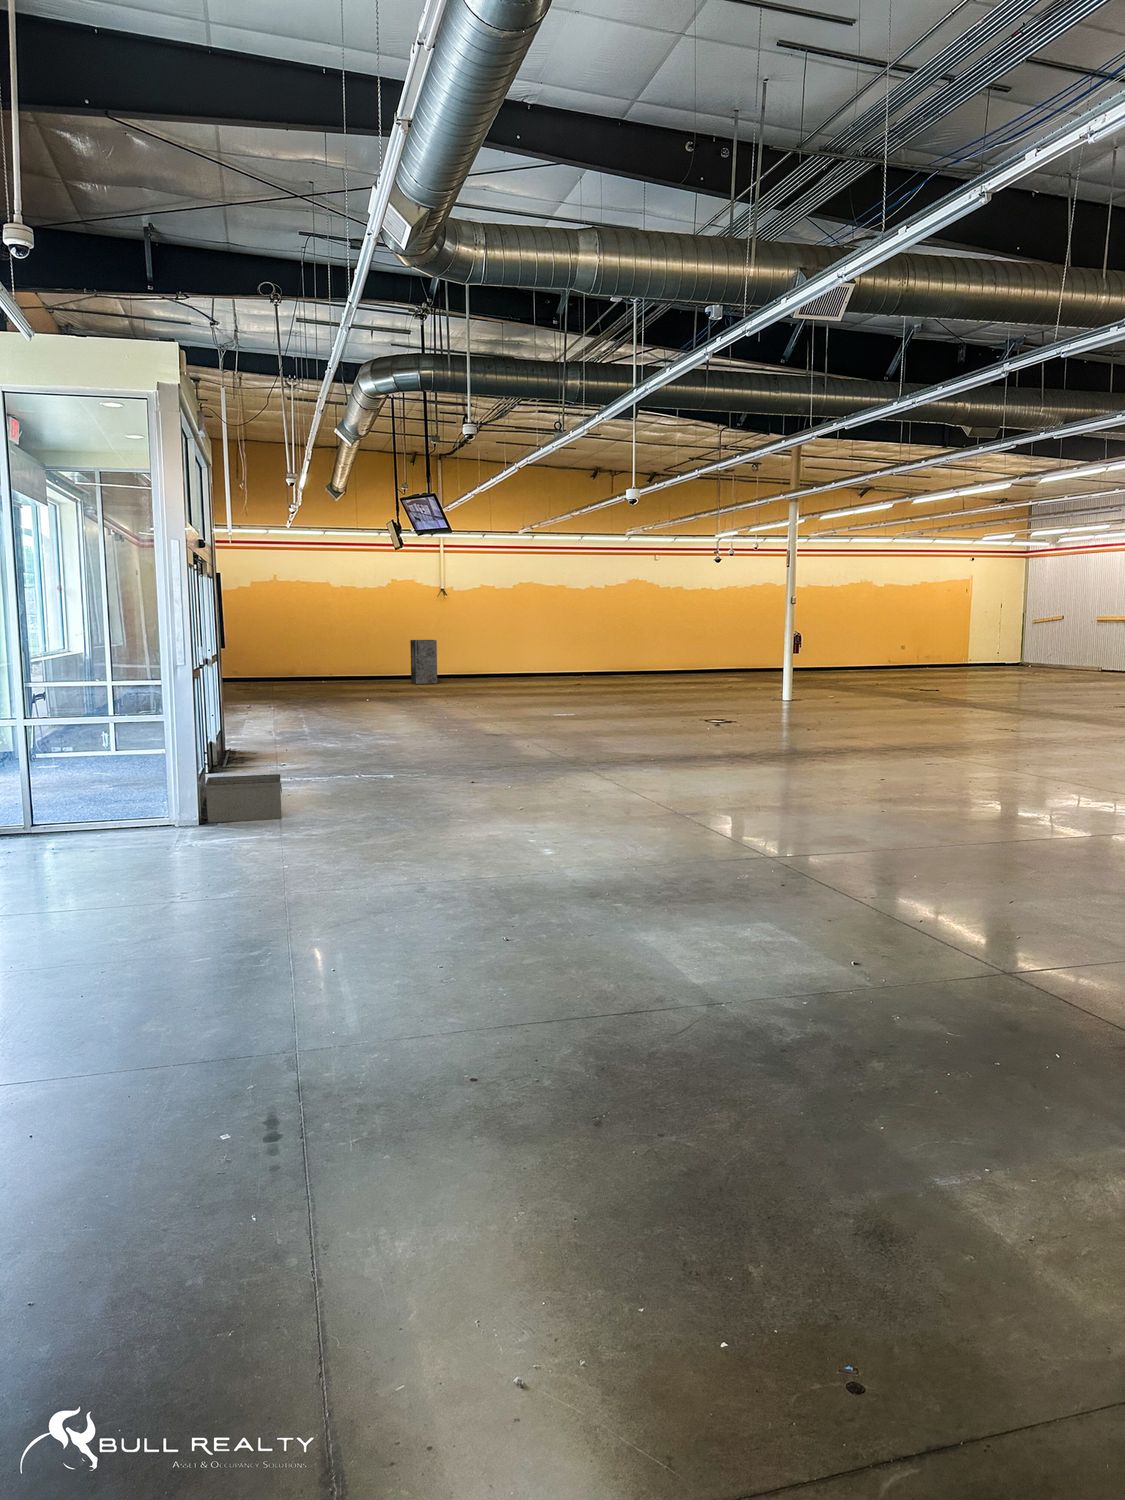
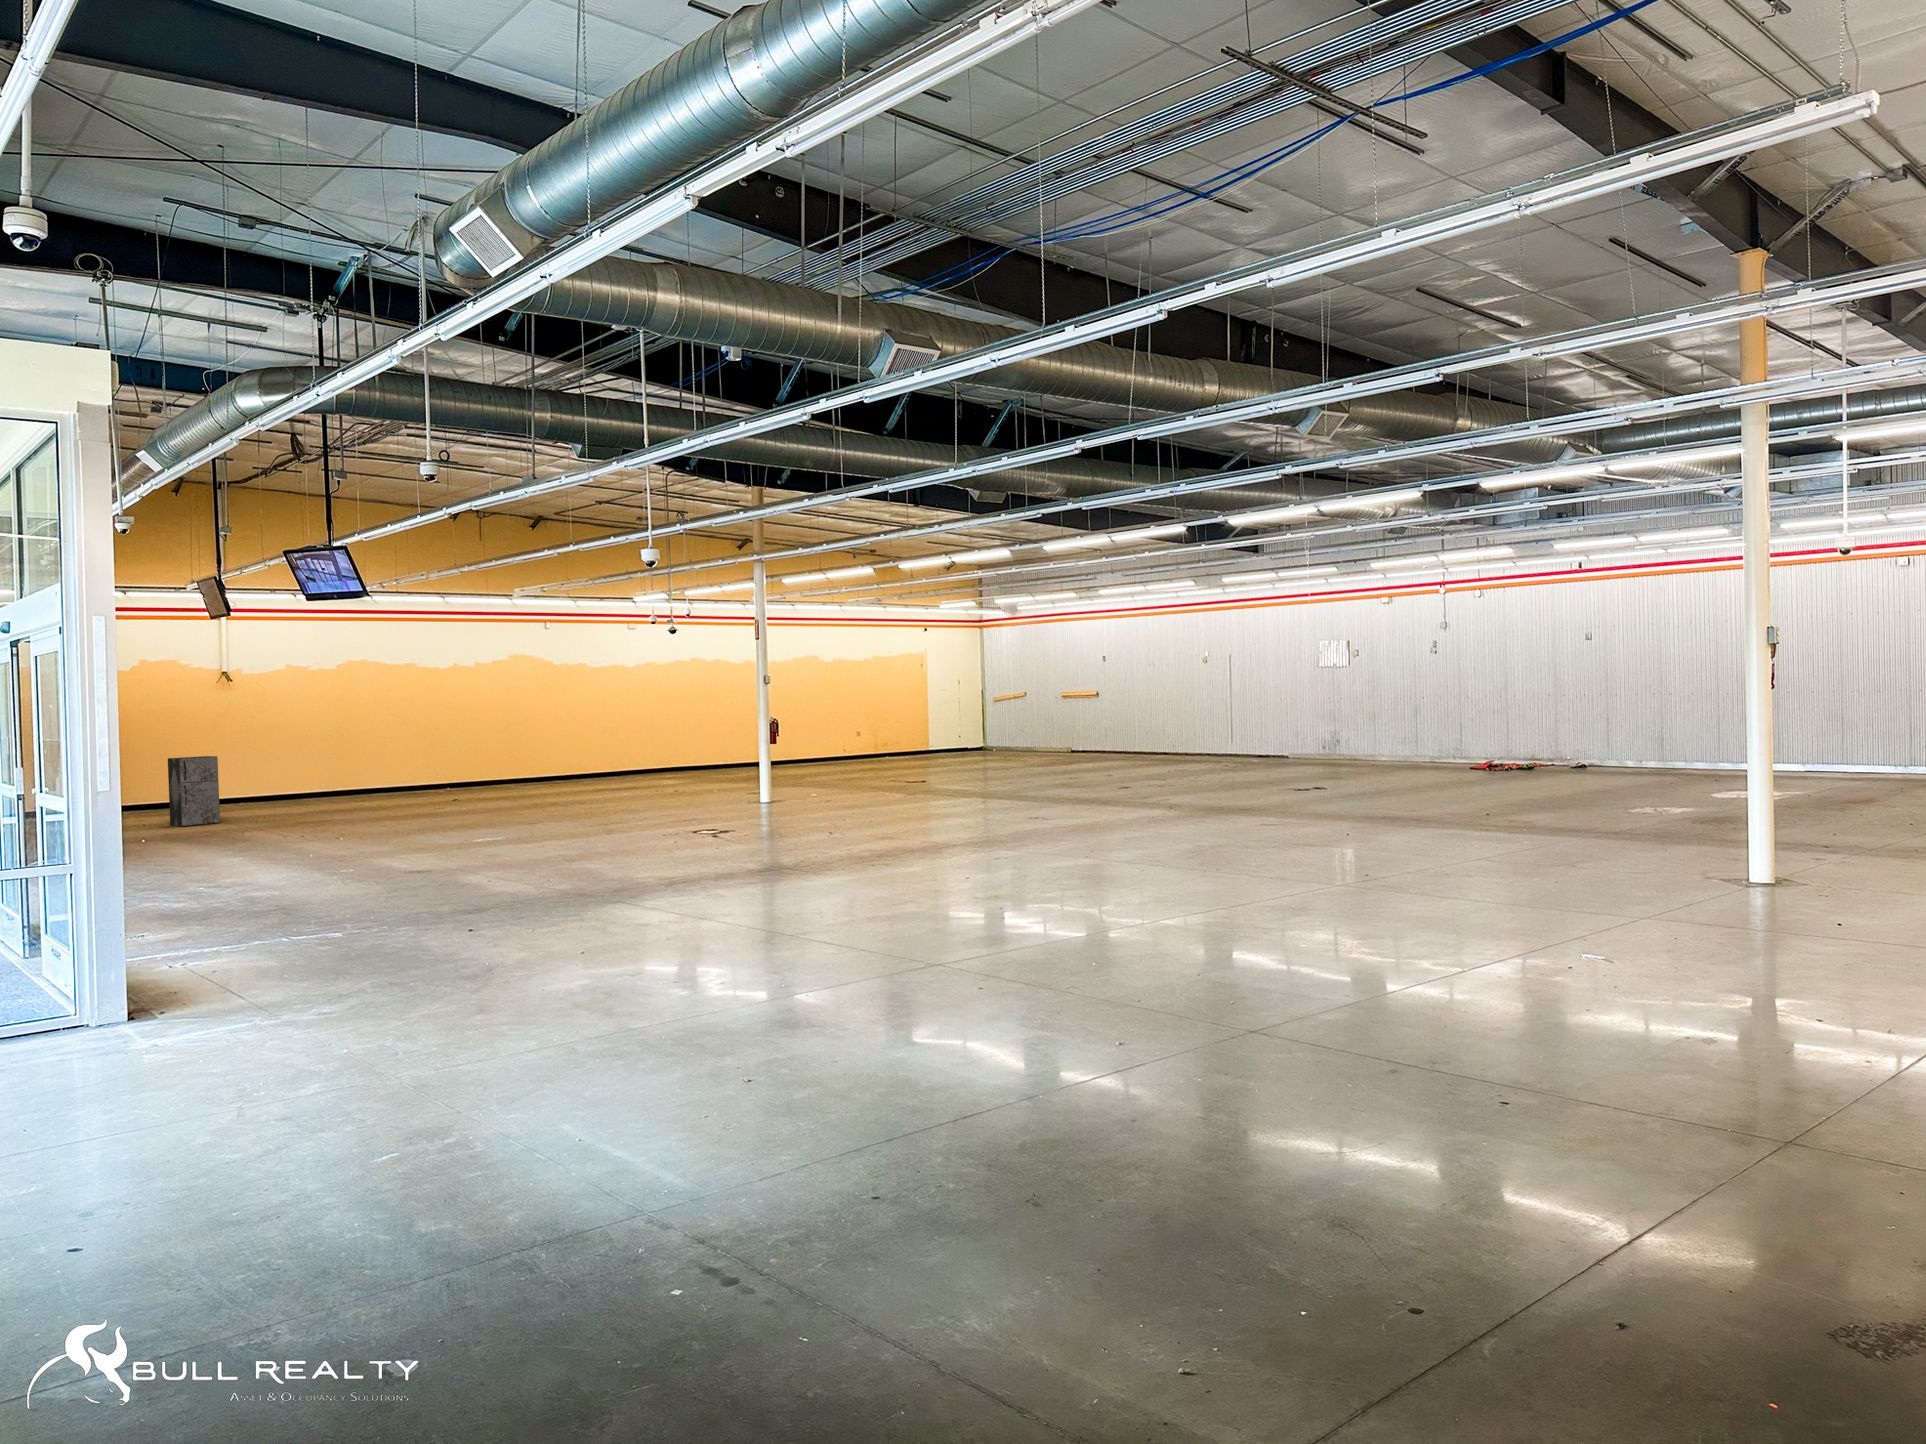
storage bin: present [205,774,282,823] -> none [91,959,230,1046]

